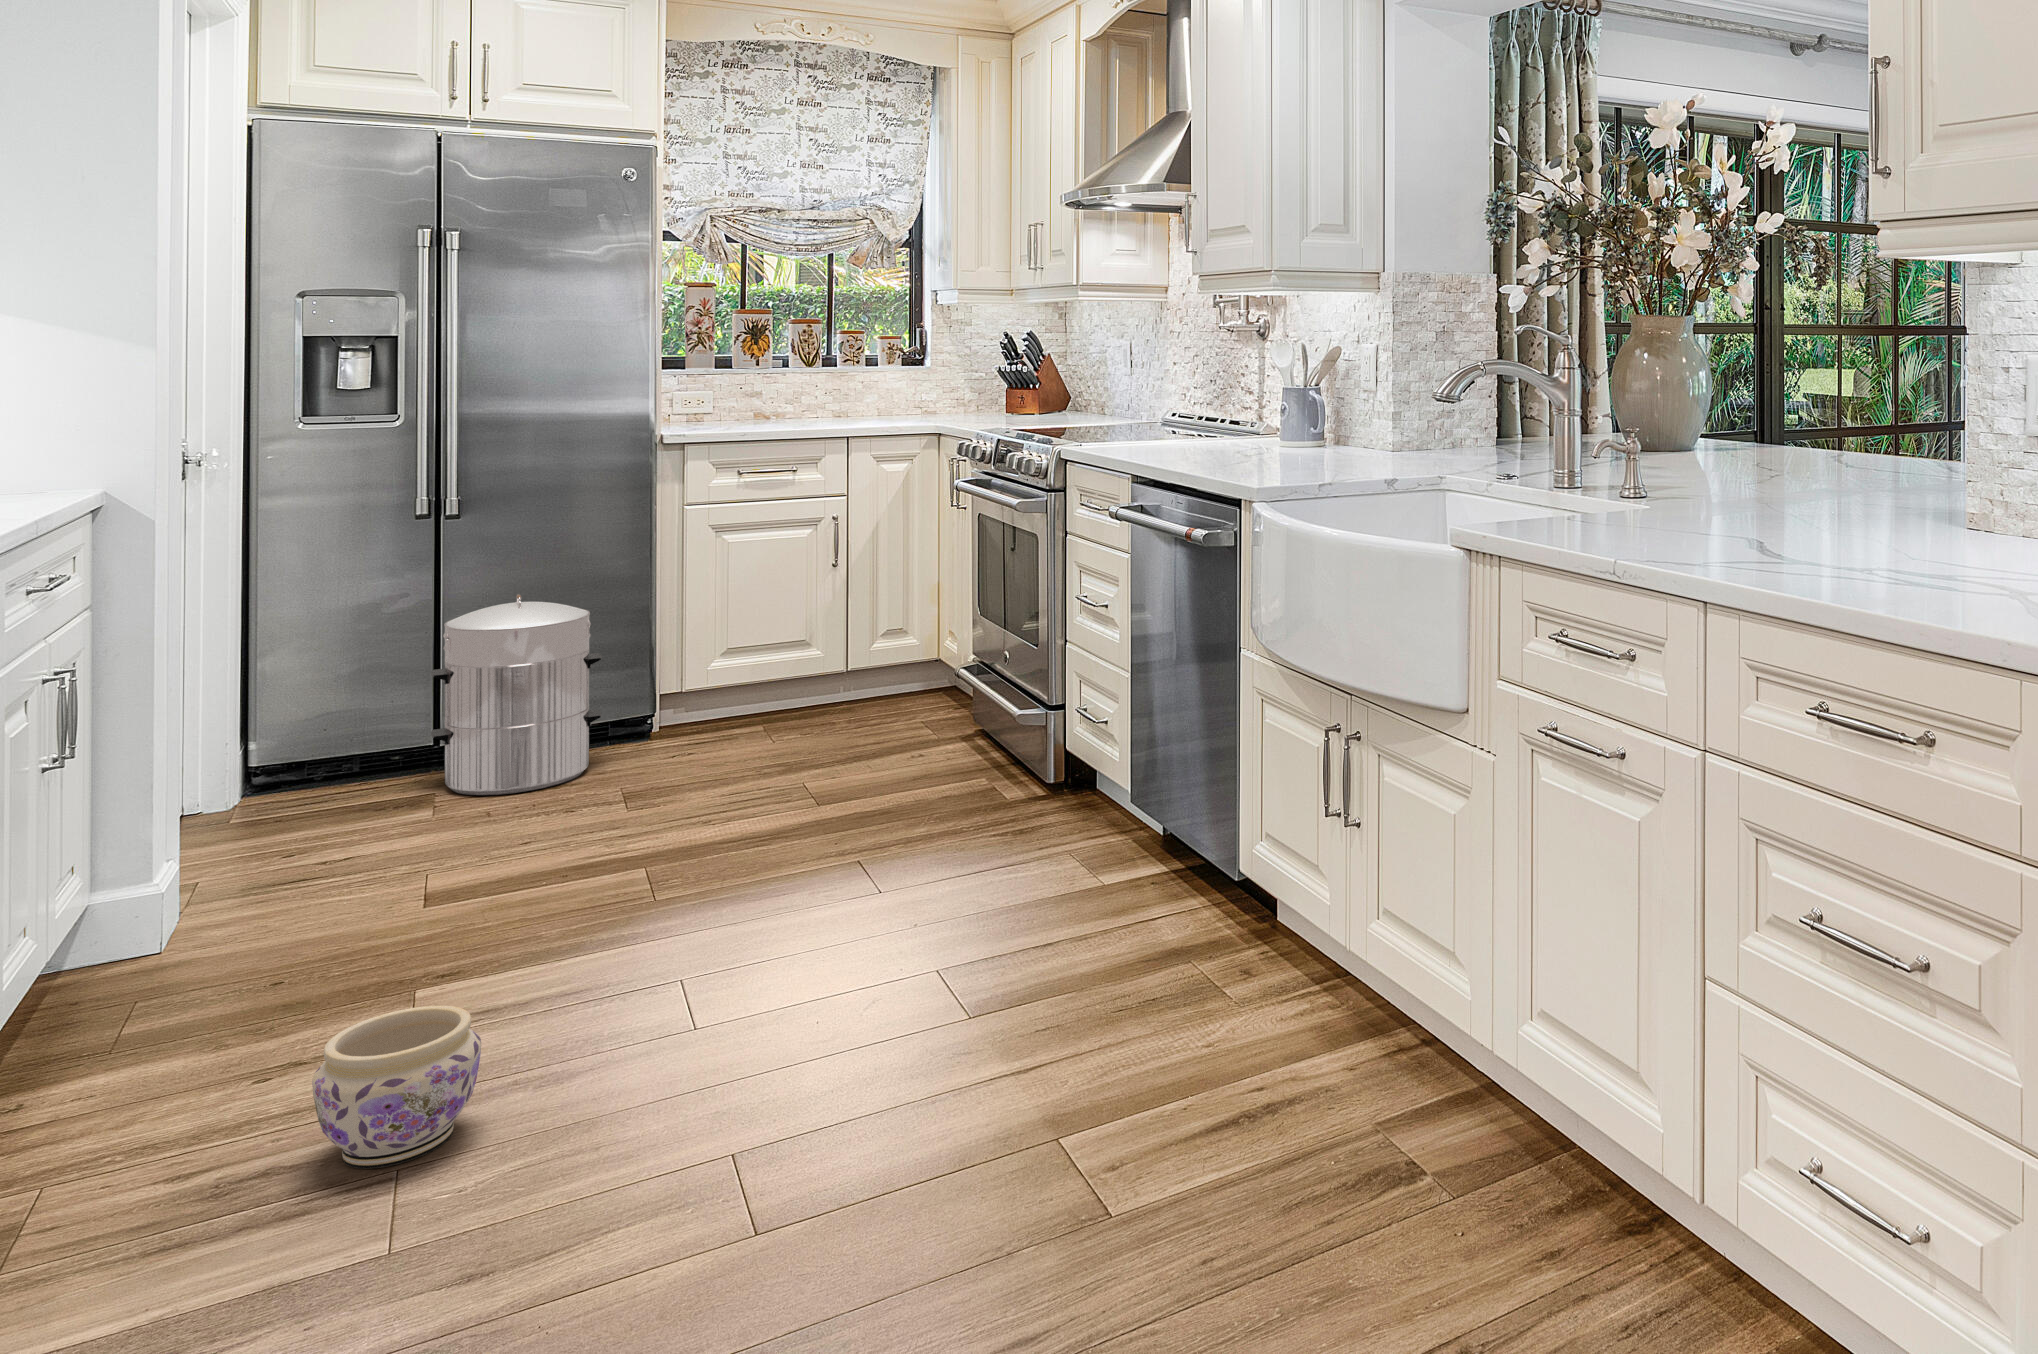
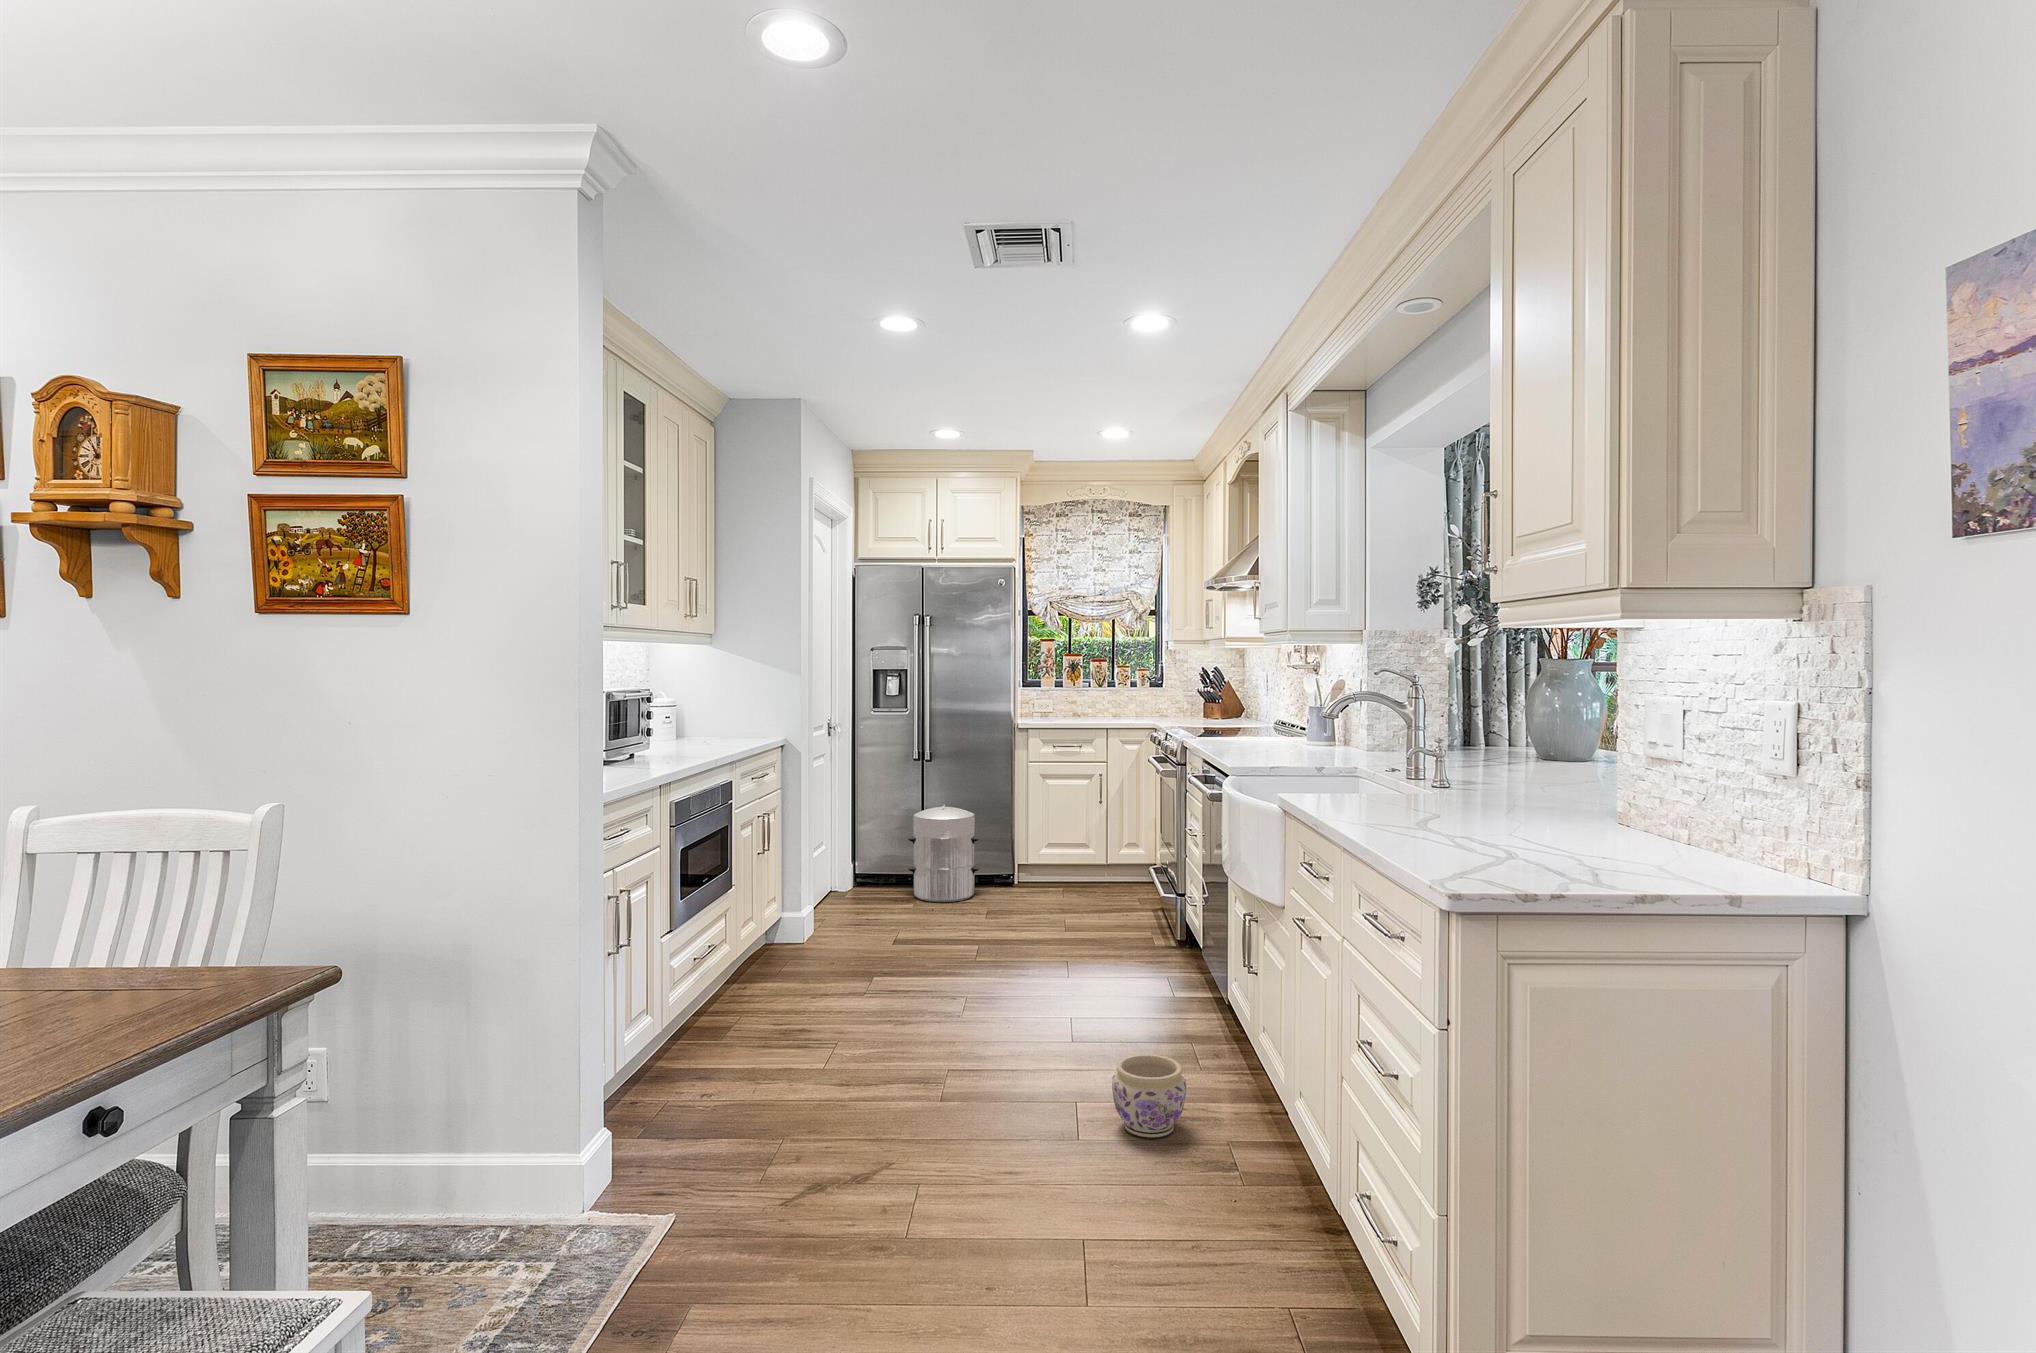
planter: present [312,1005,481,1169] -> present [1112,1054,1187,1139]

